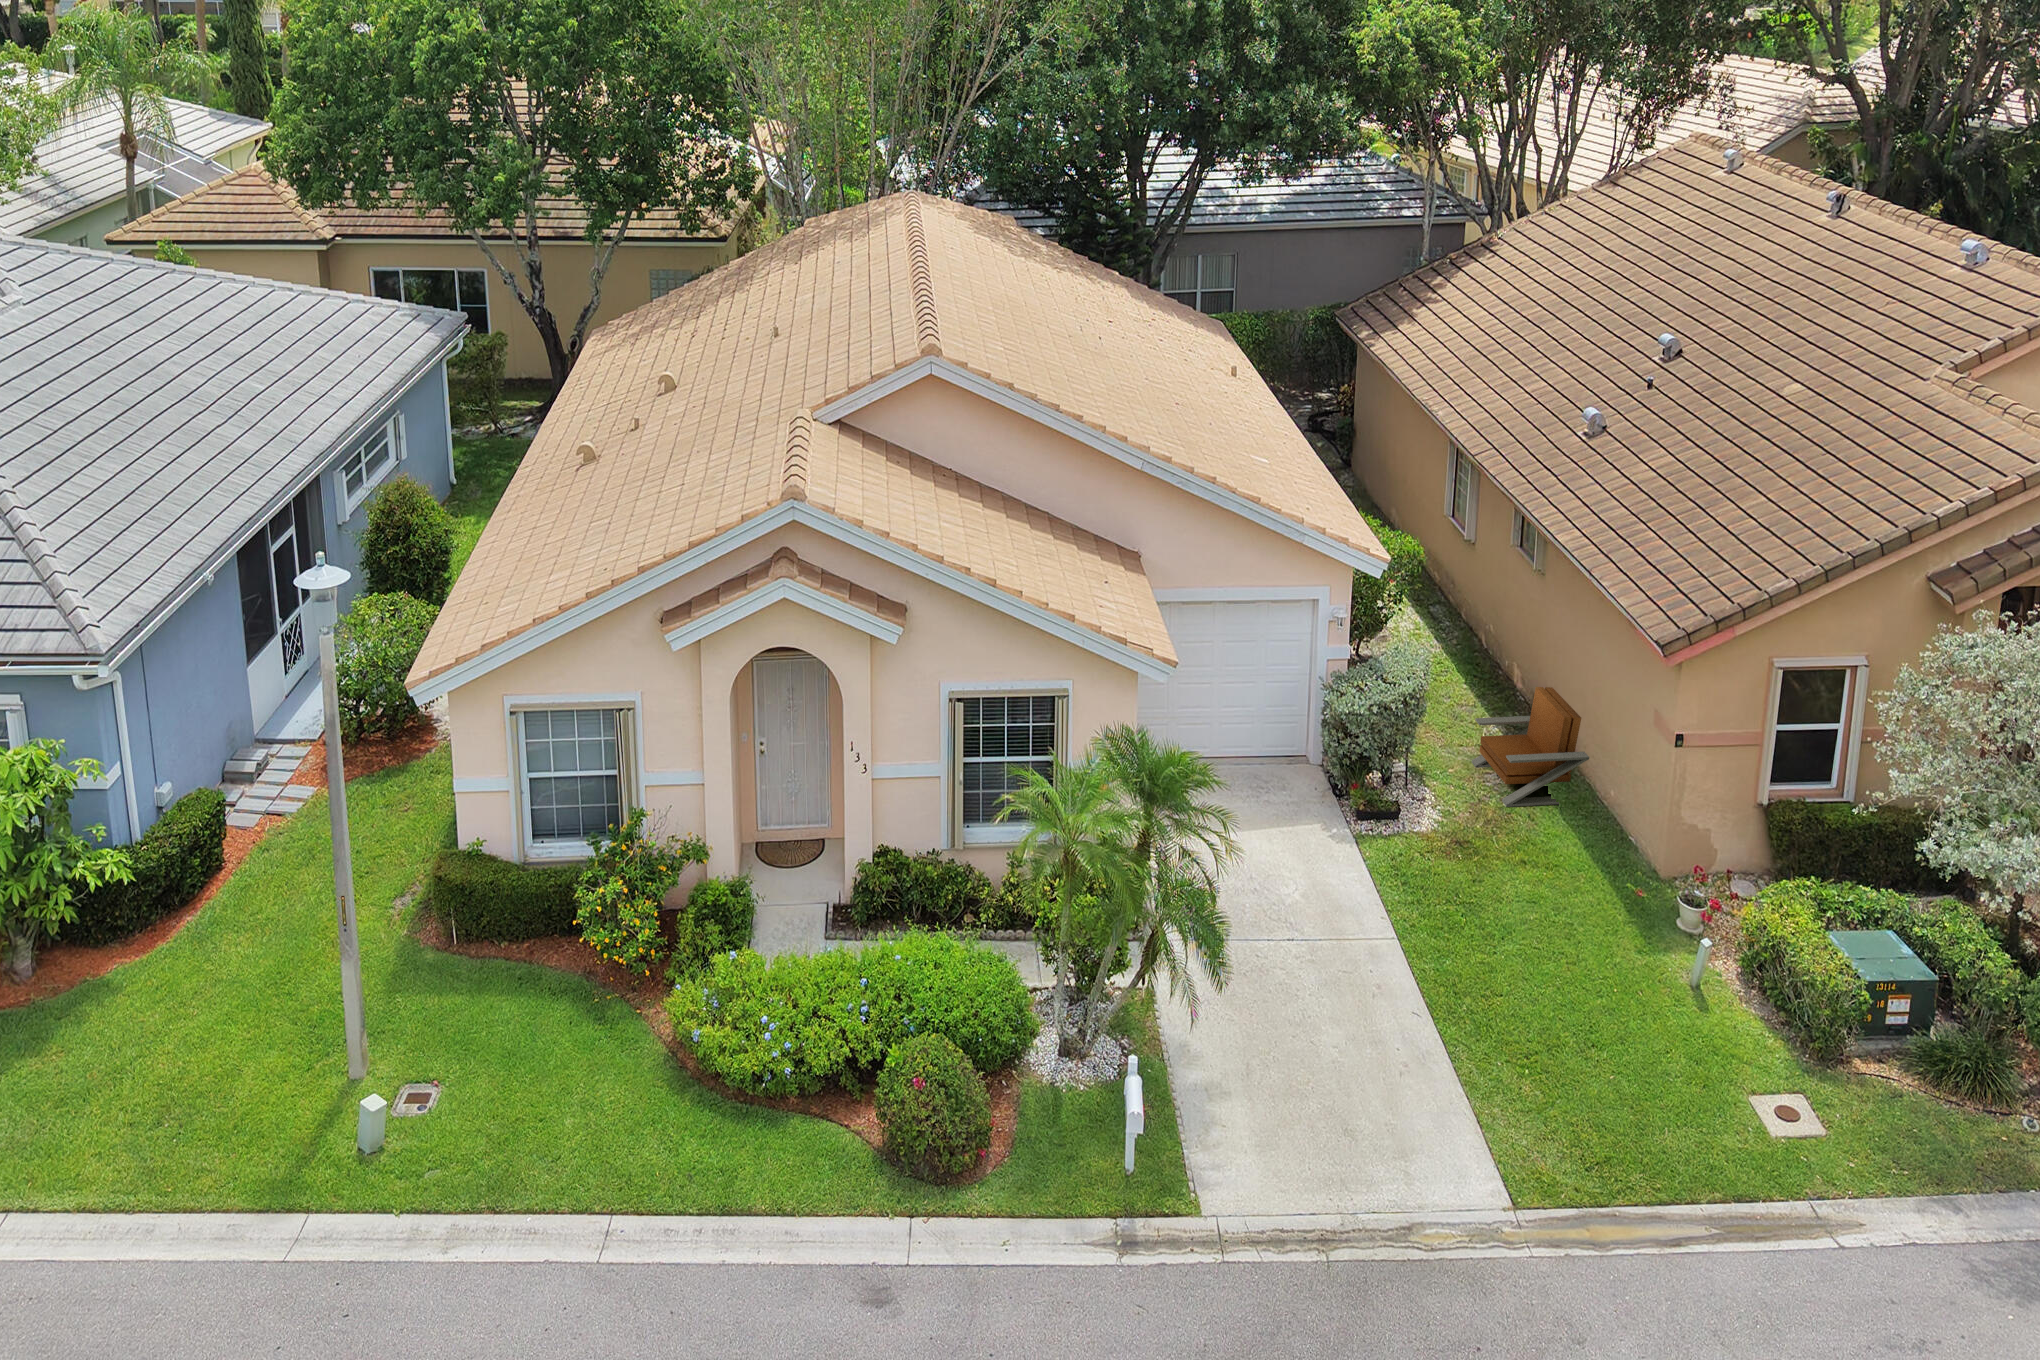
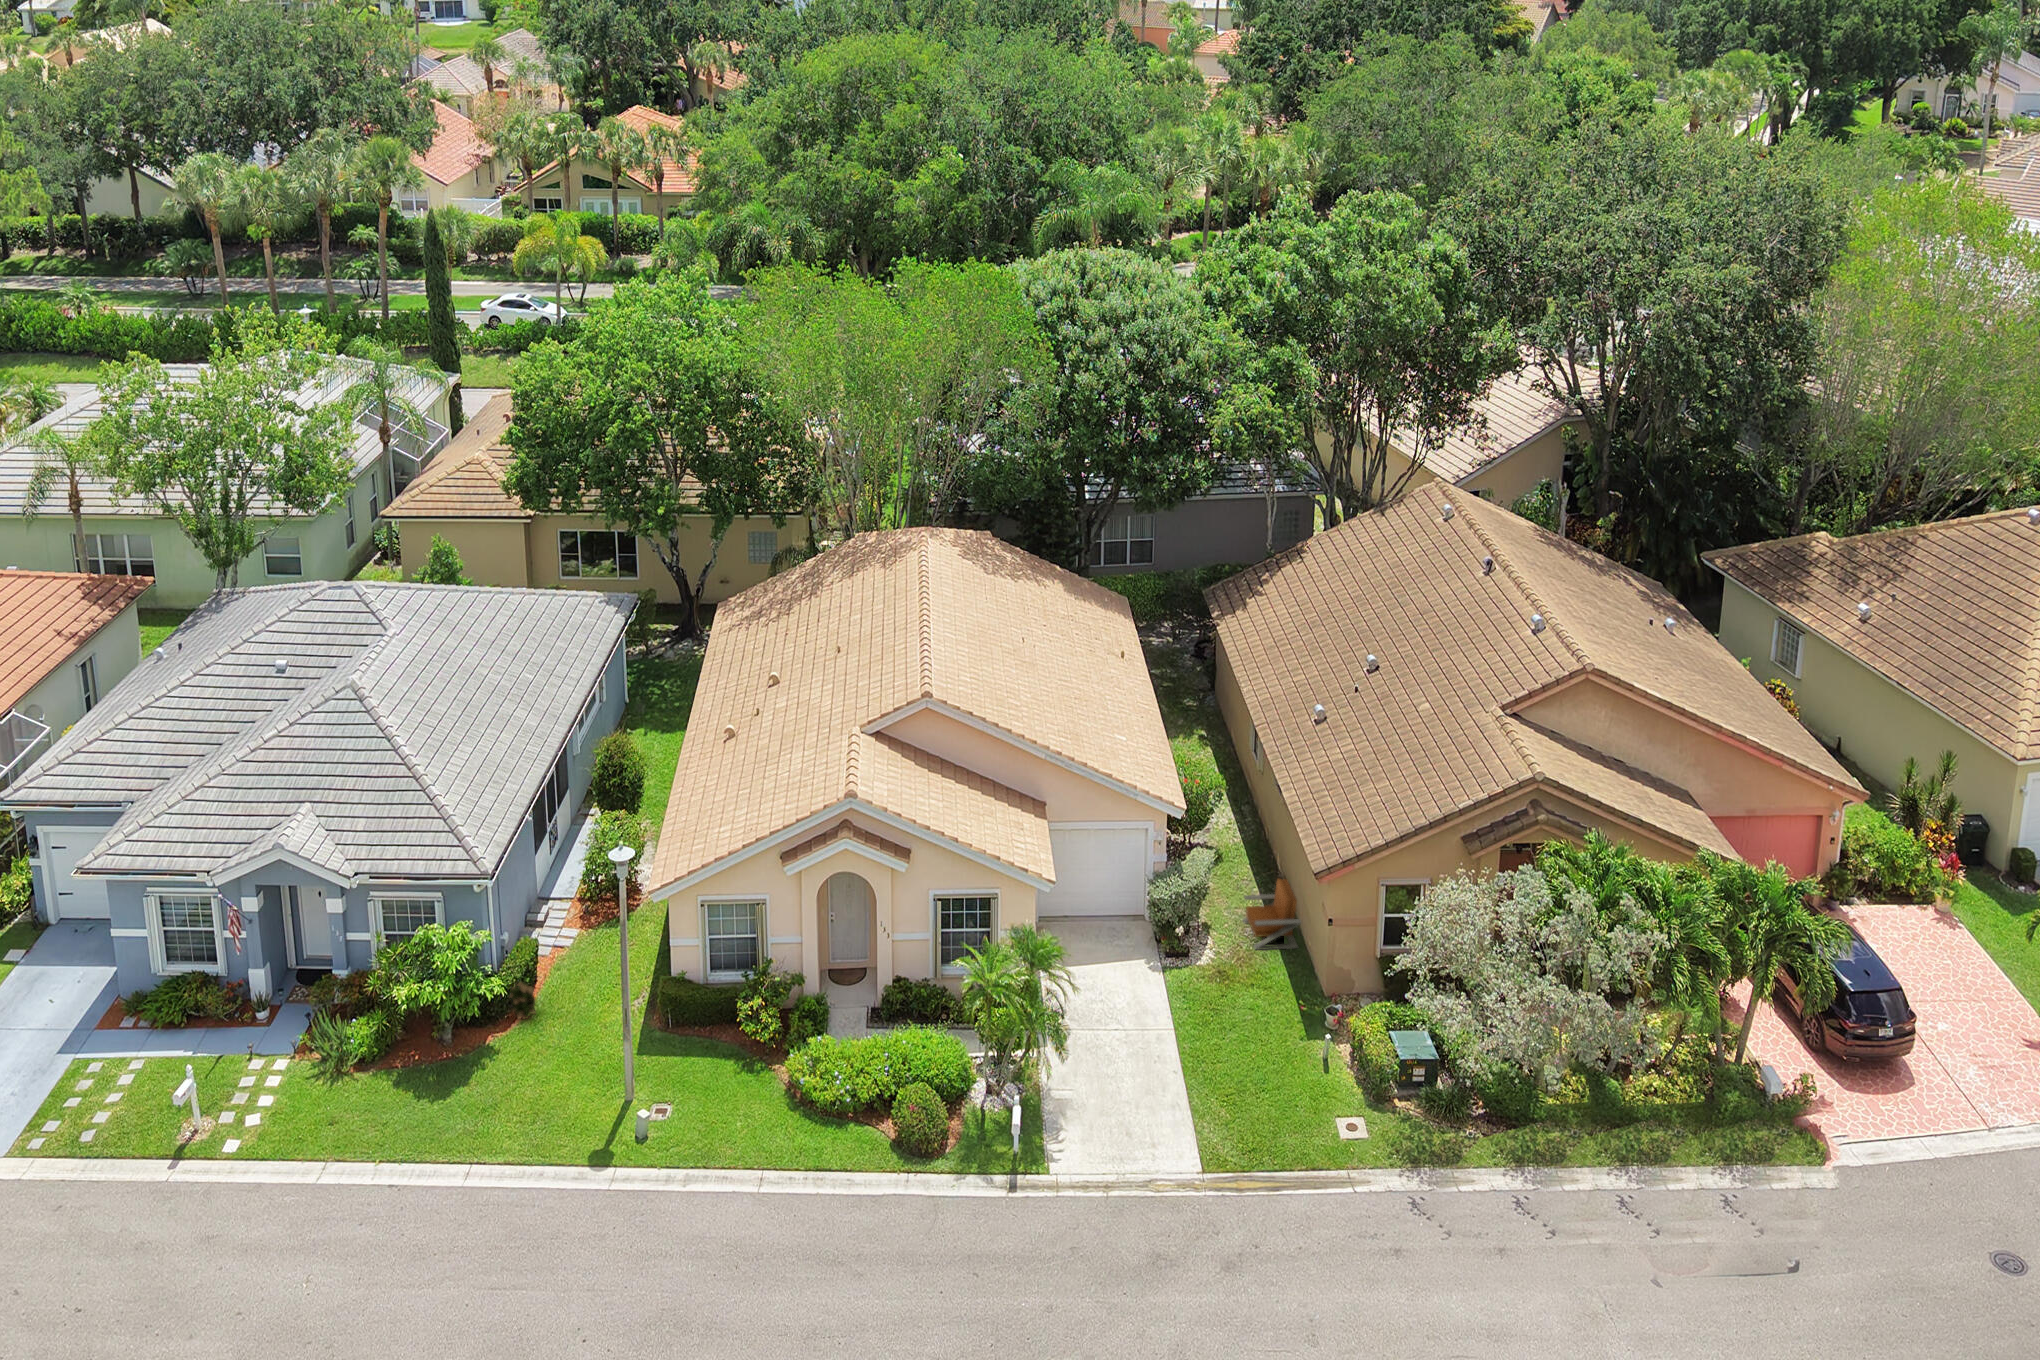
decorative plant: none [149,861,206,933] -> present [510,982,536,1019]

